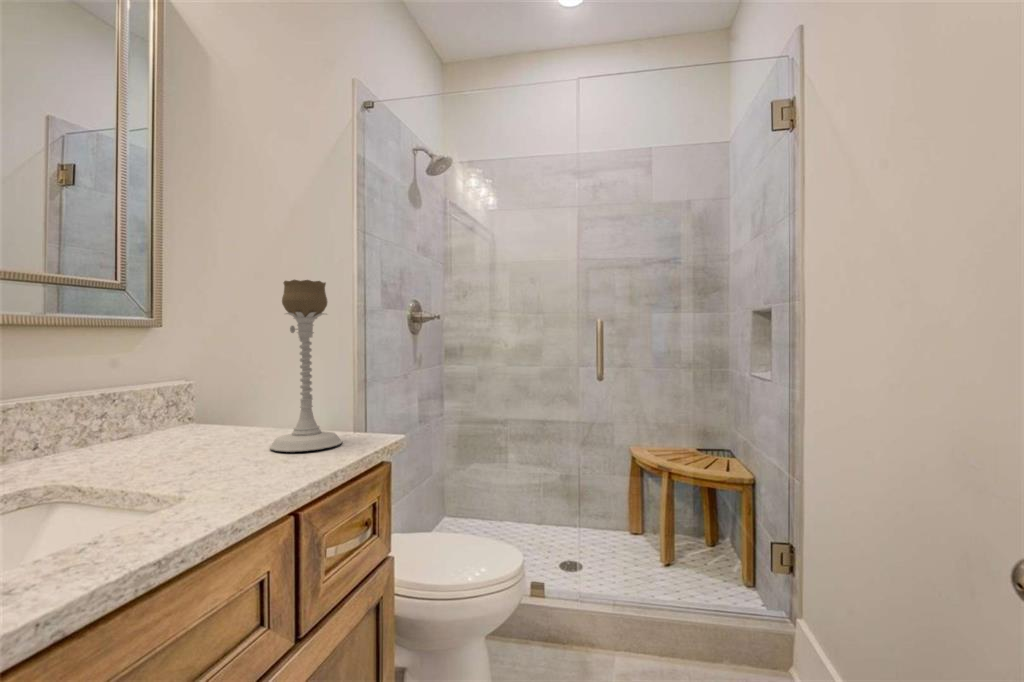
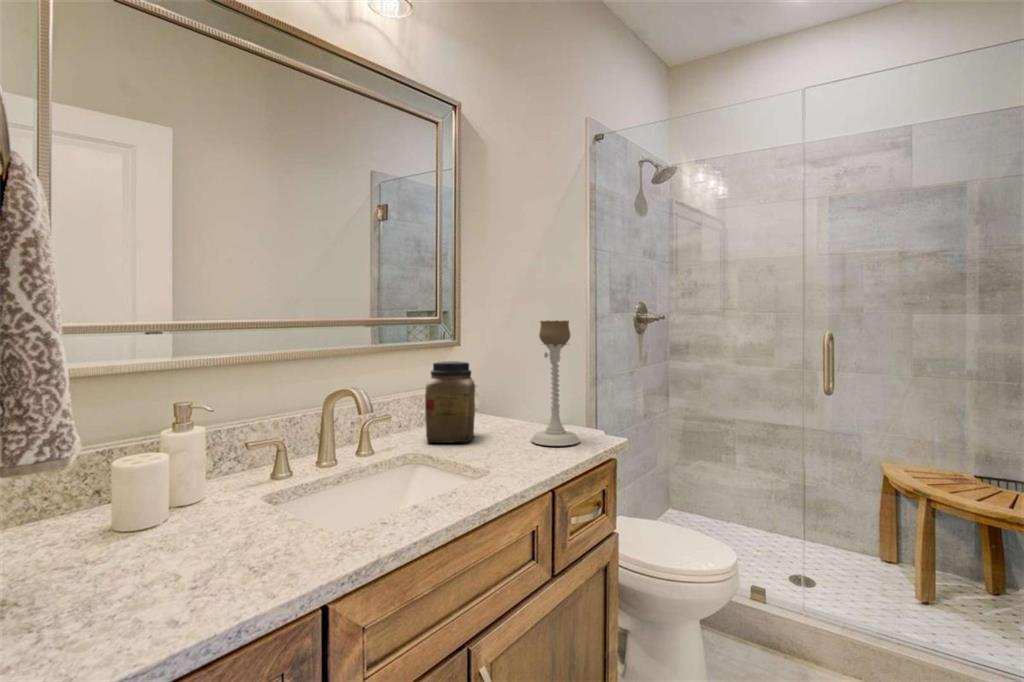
jar: none [81,338,180,467] -> present [425,361,475,443]

